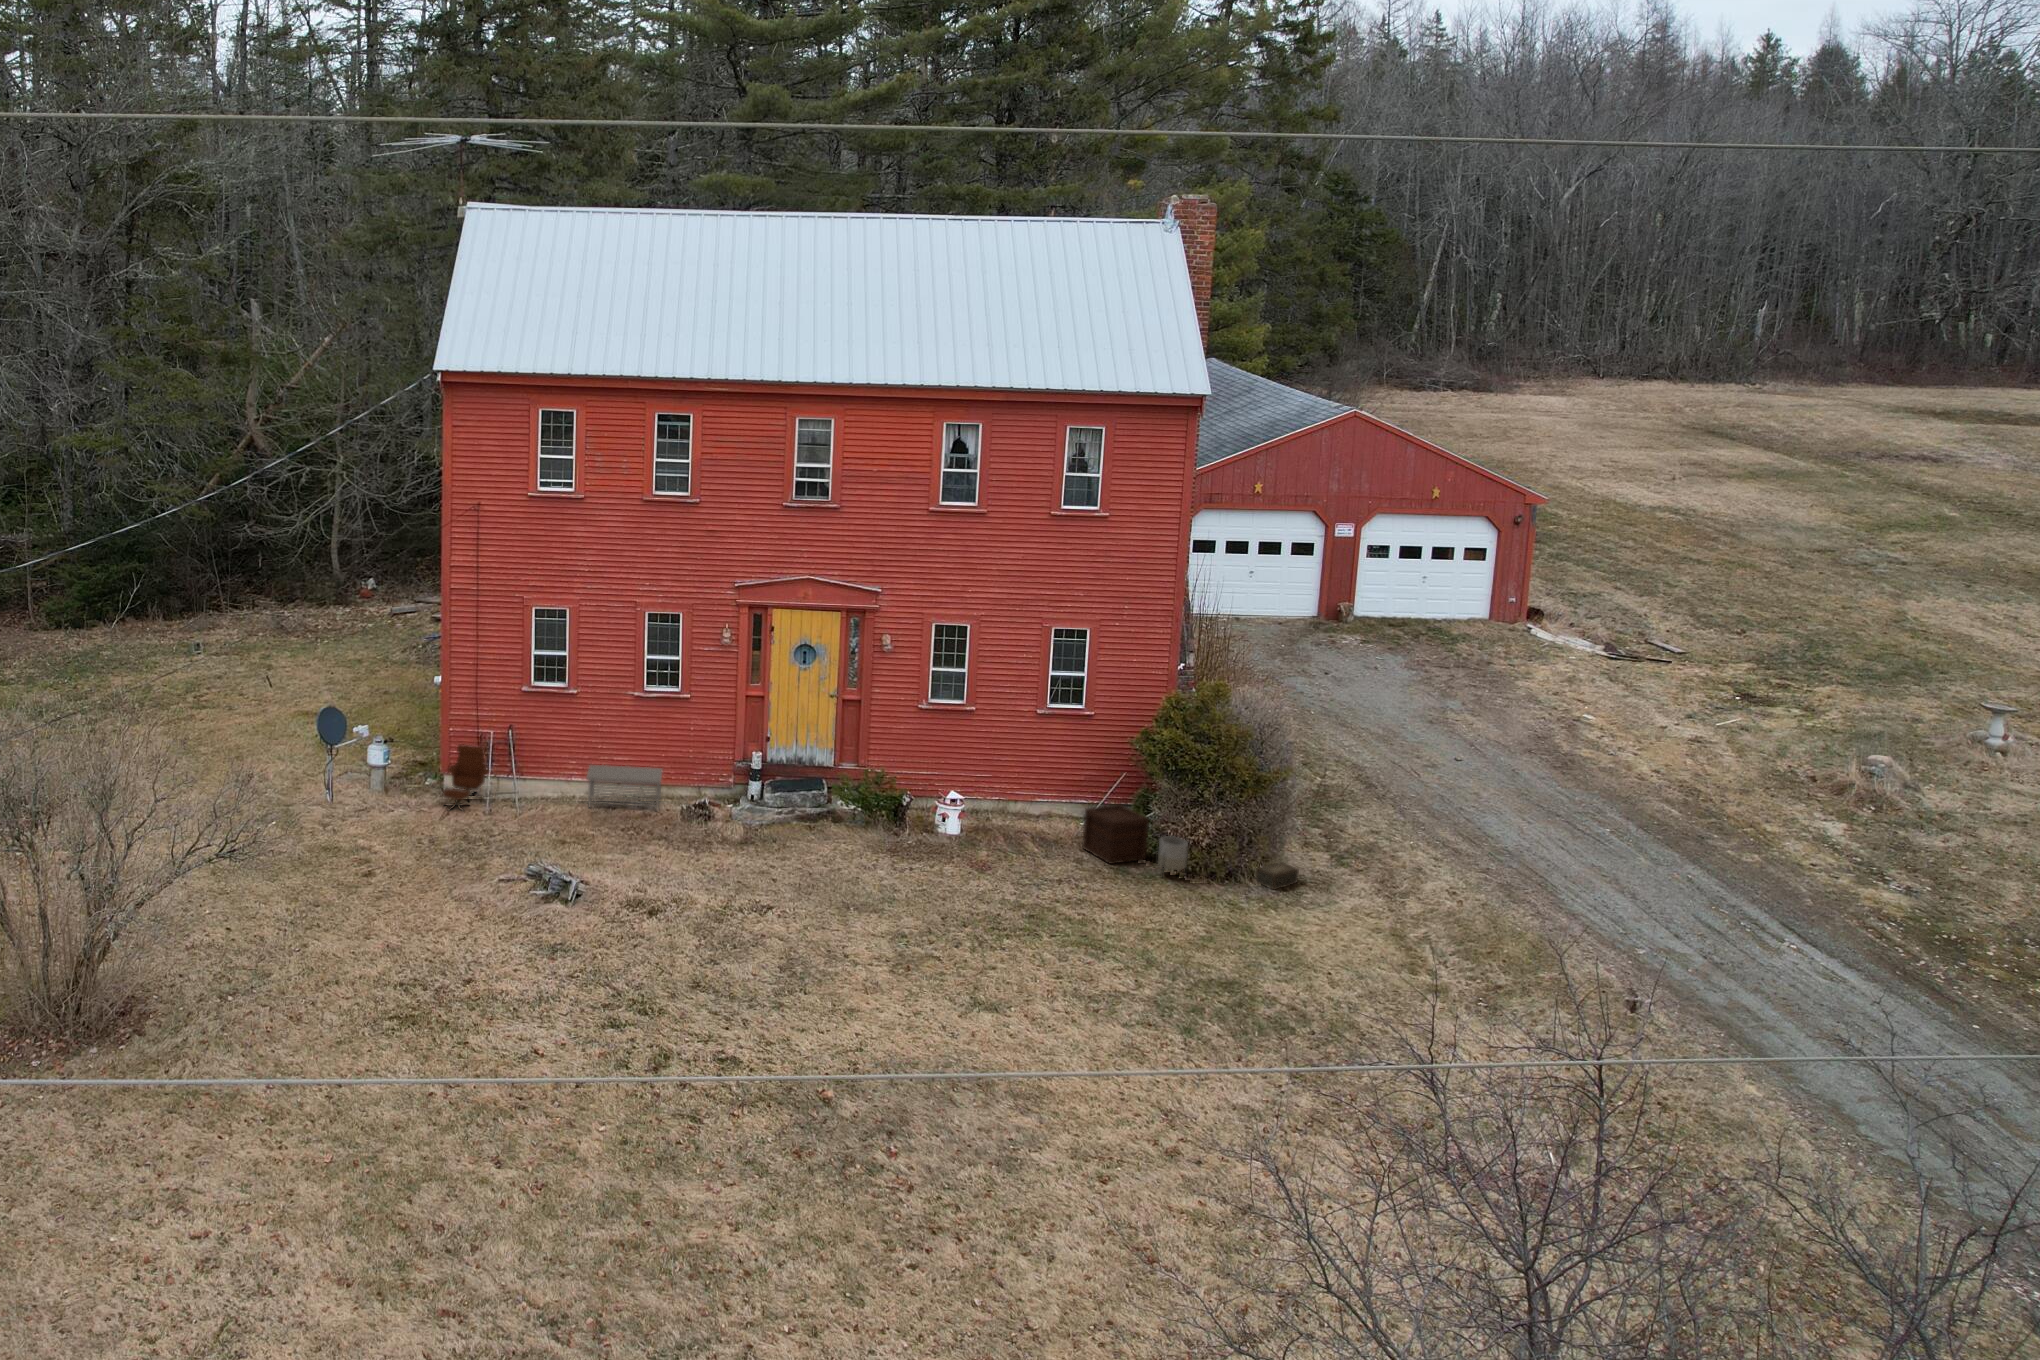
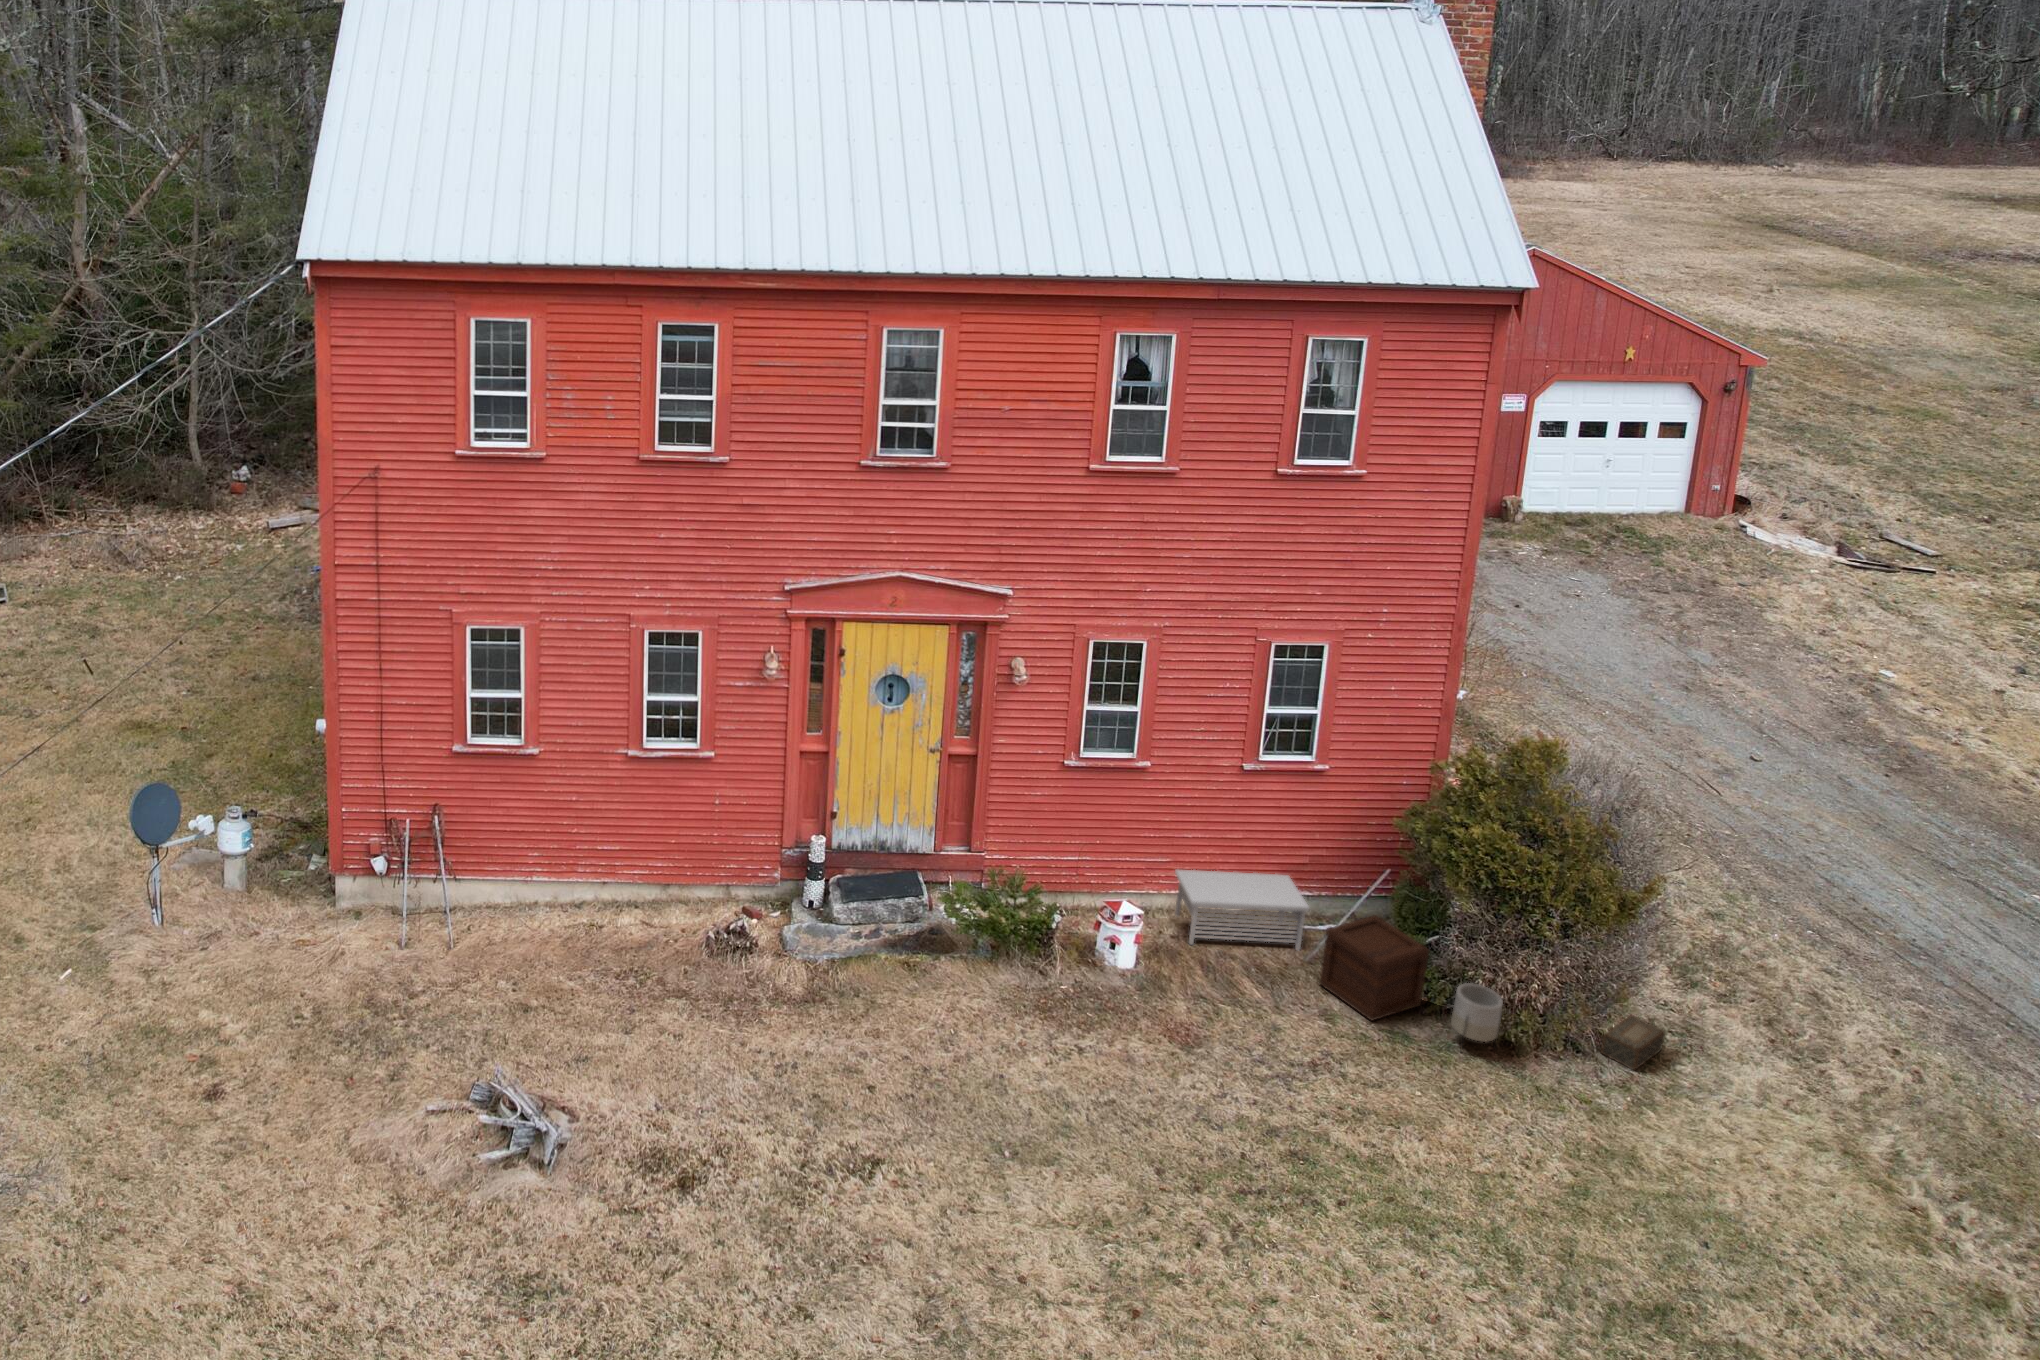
lounge chair: present [443,744,489,809] -> none [336,833,410,950]
storage bench: present [586,765,662,811] -> present [1175,870,1309,950]

